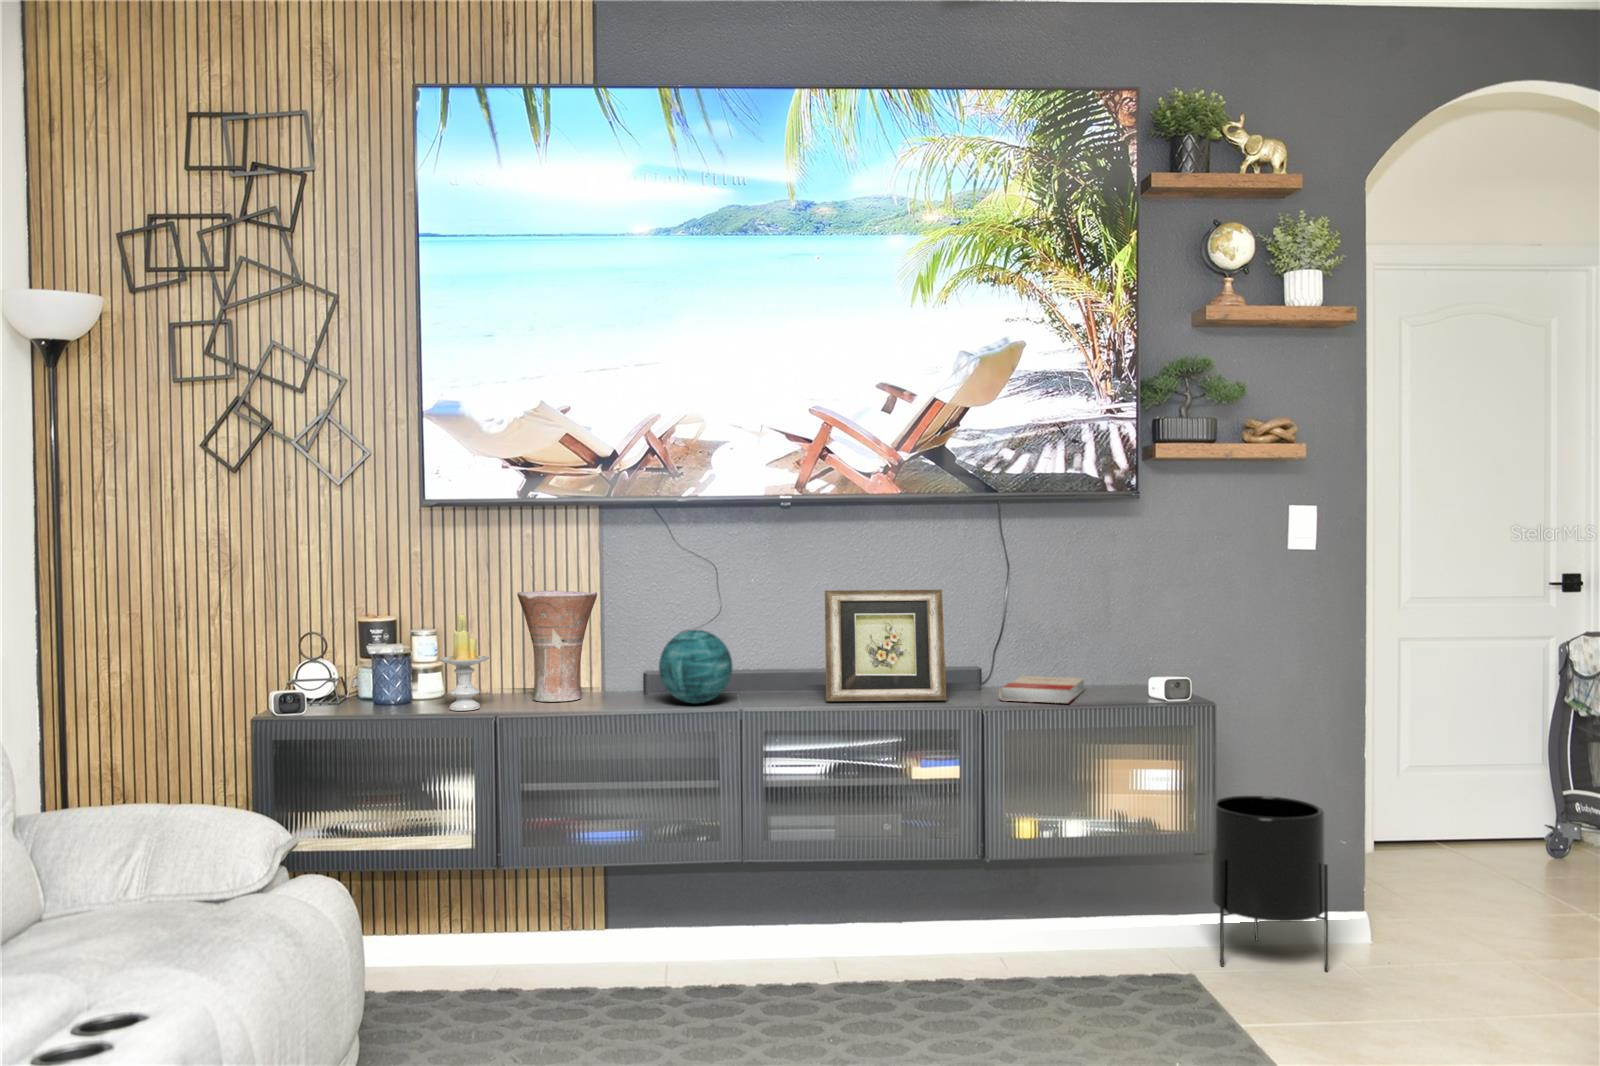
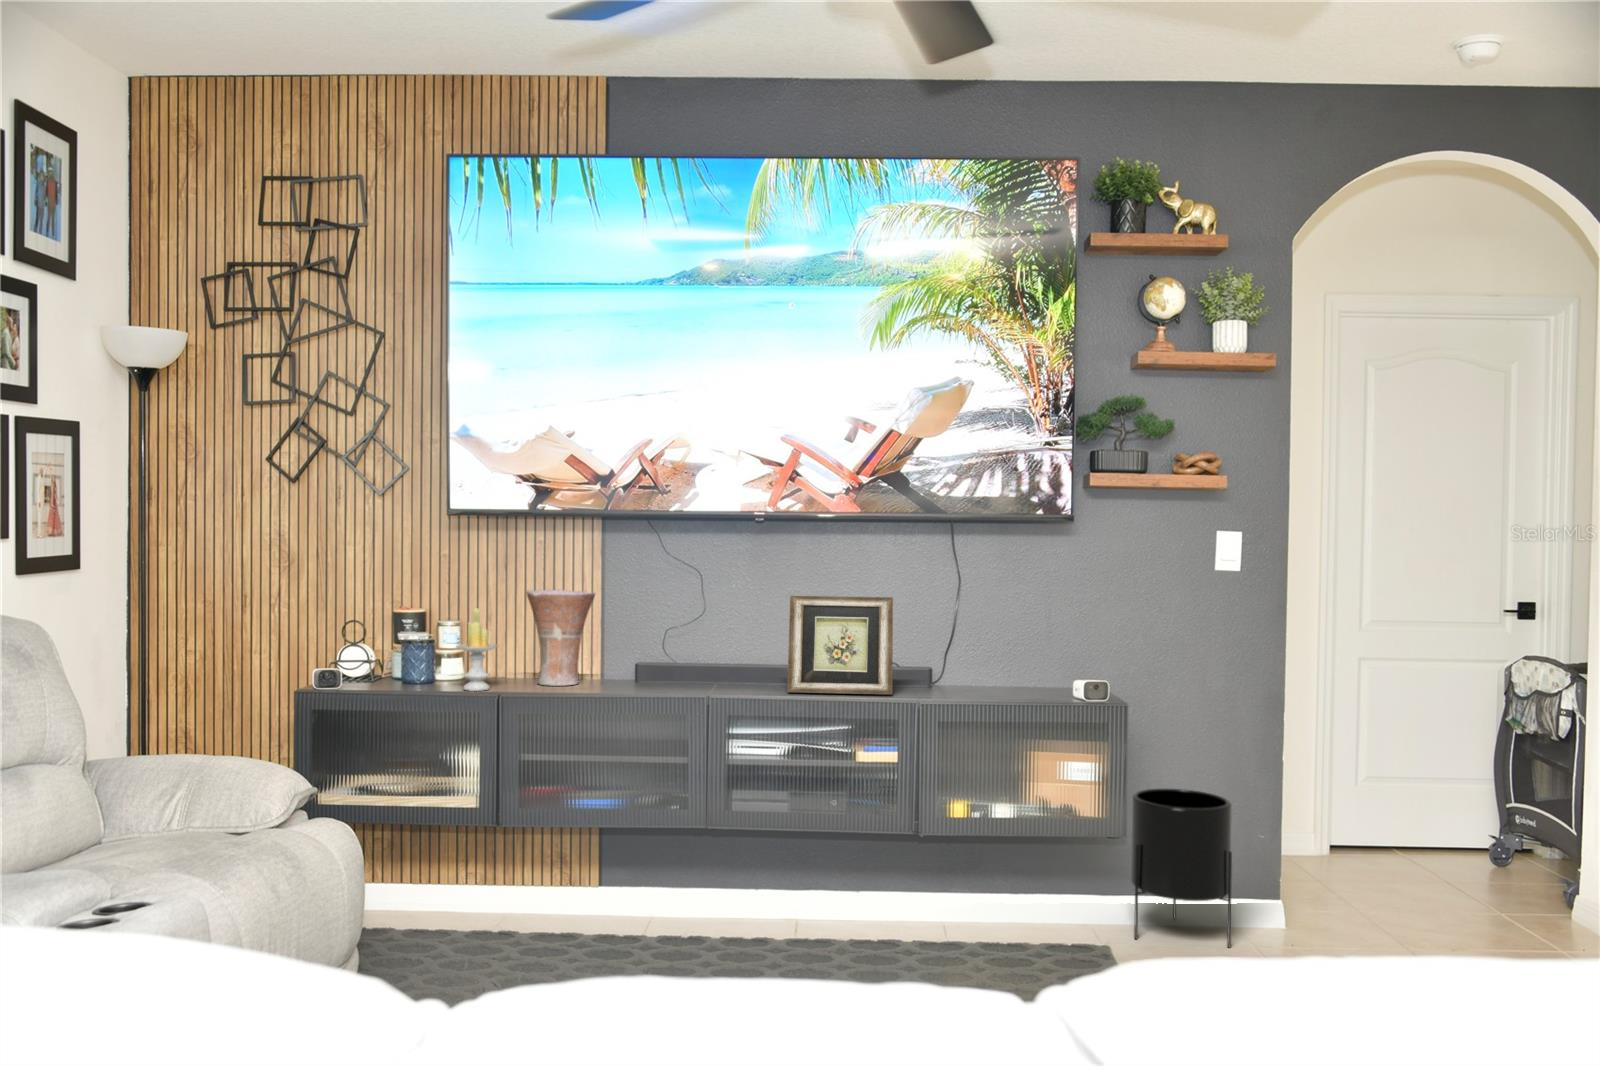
decorative orb: present [659,630,733,704] -> none [644,627,707,691]
book: present [999,676,1084,703] -> none [939,676,1021,700]

